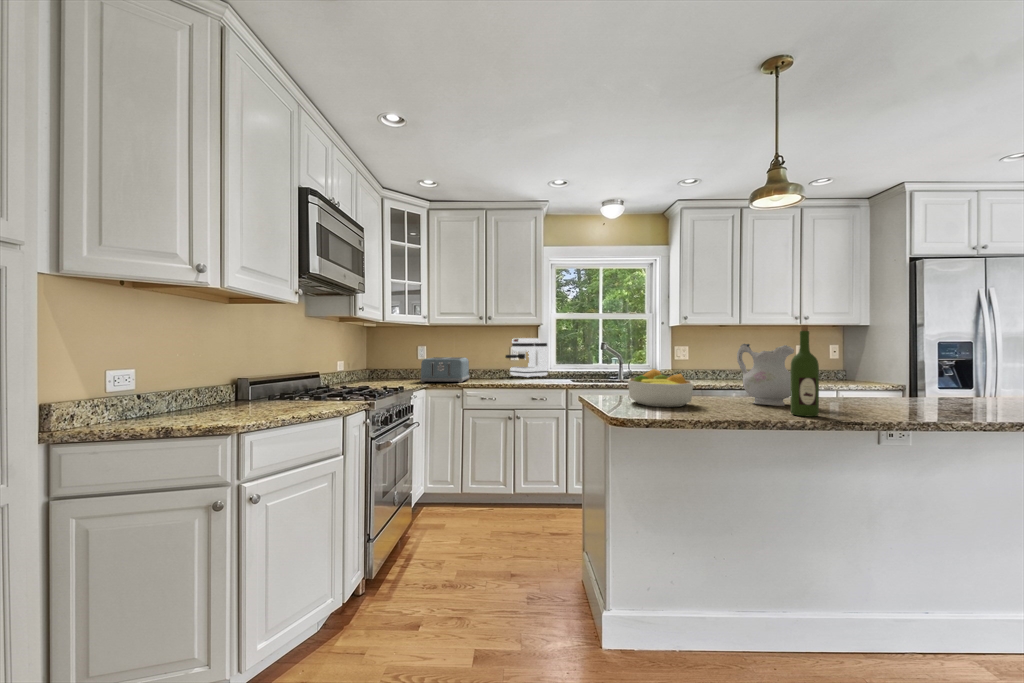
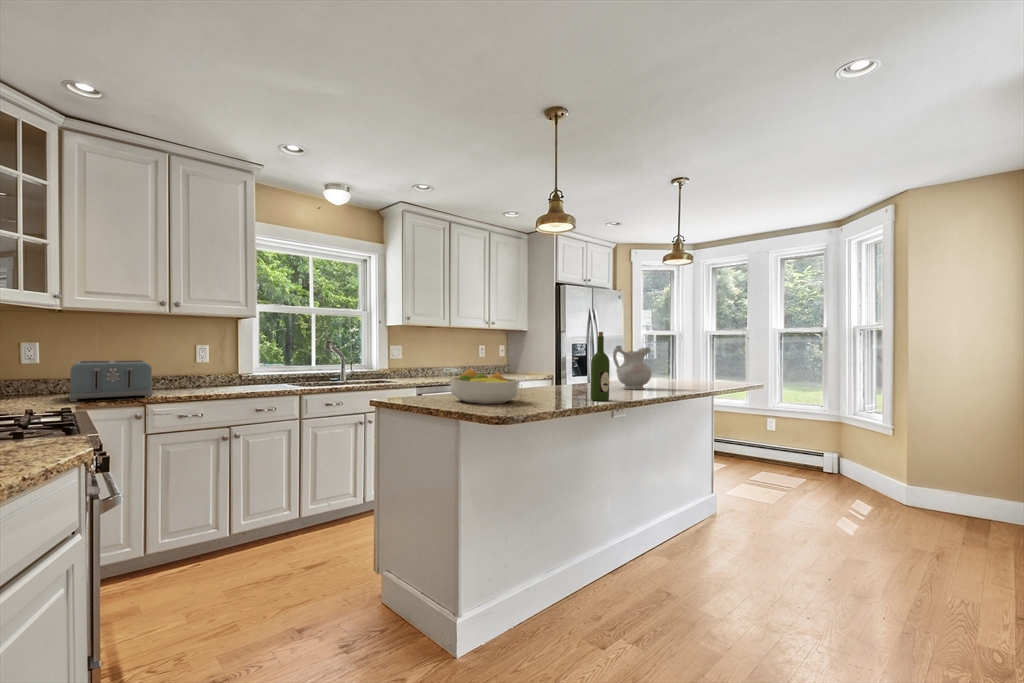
coffee maker: present [506,338,548,377] -> none [192,334,251,384]
ceramic pitcher: present [737,344,794,406] -> present [613,346,651,389]

